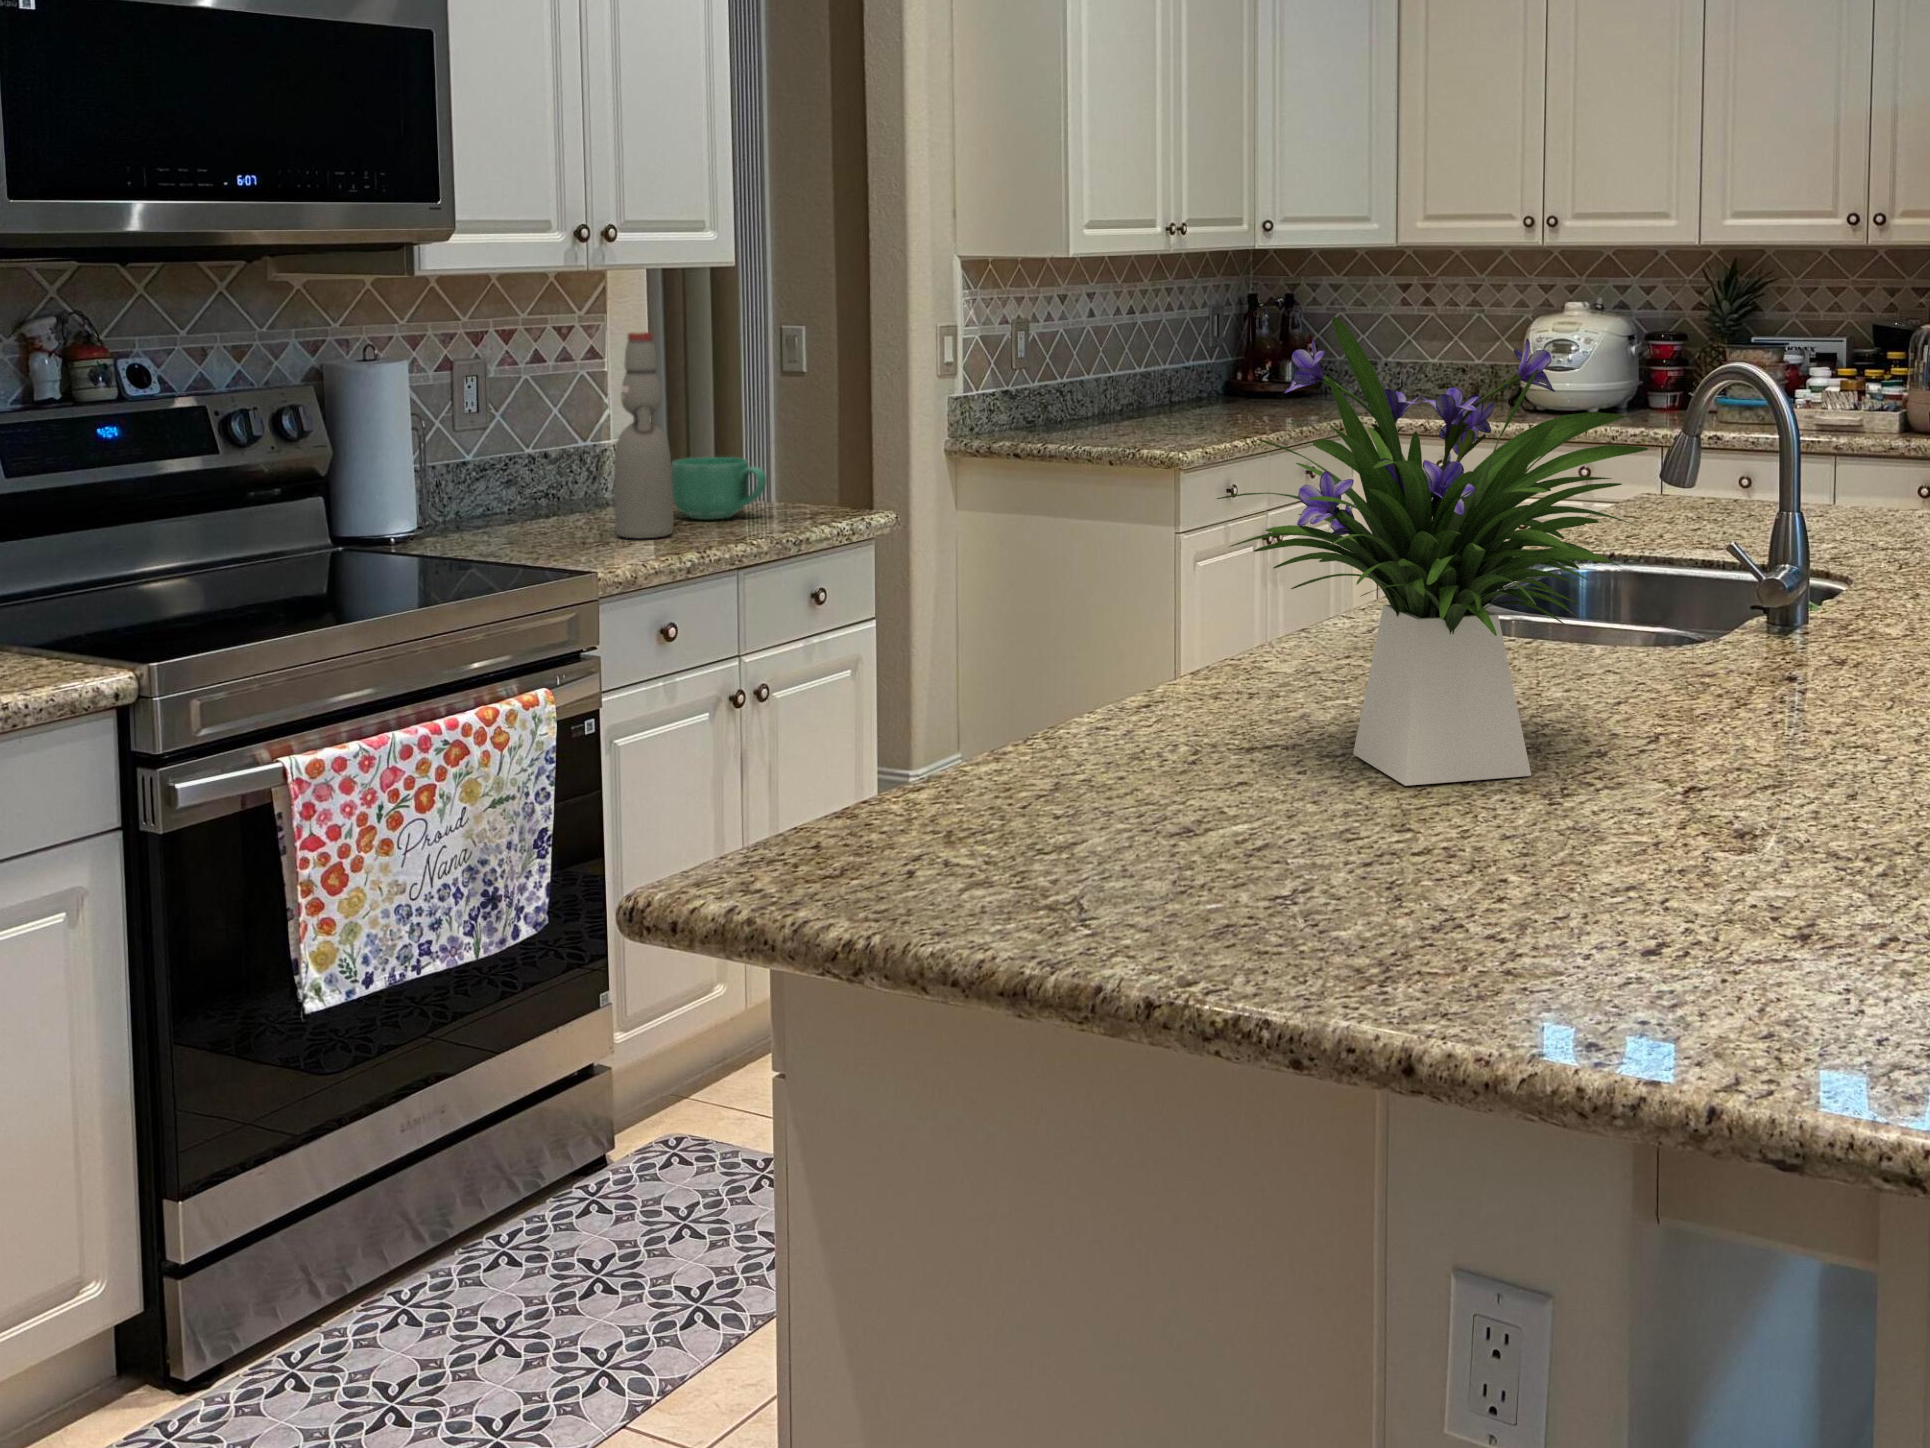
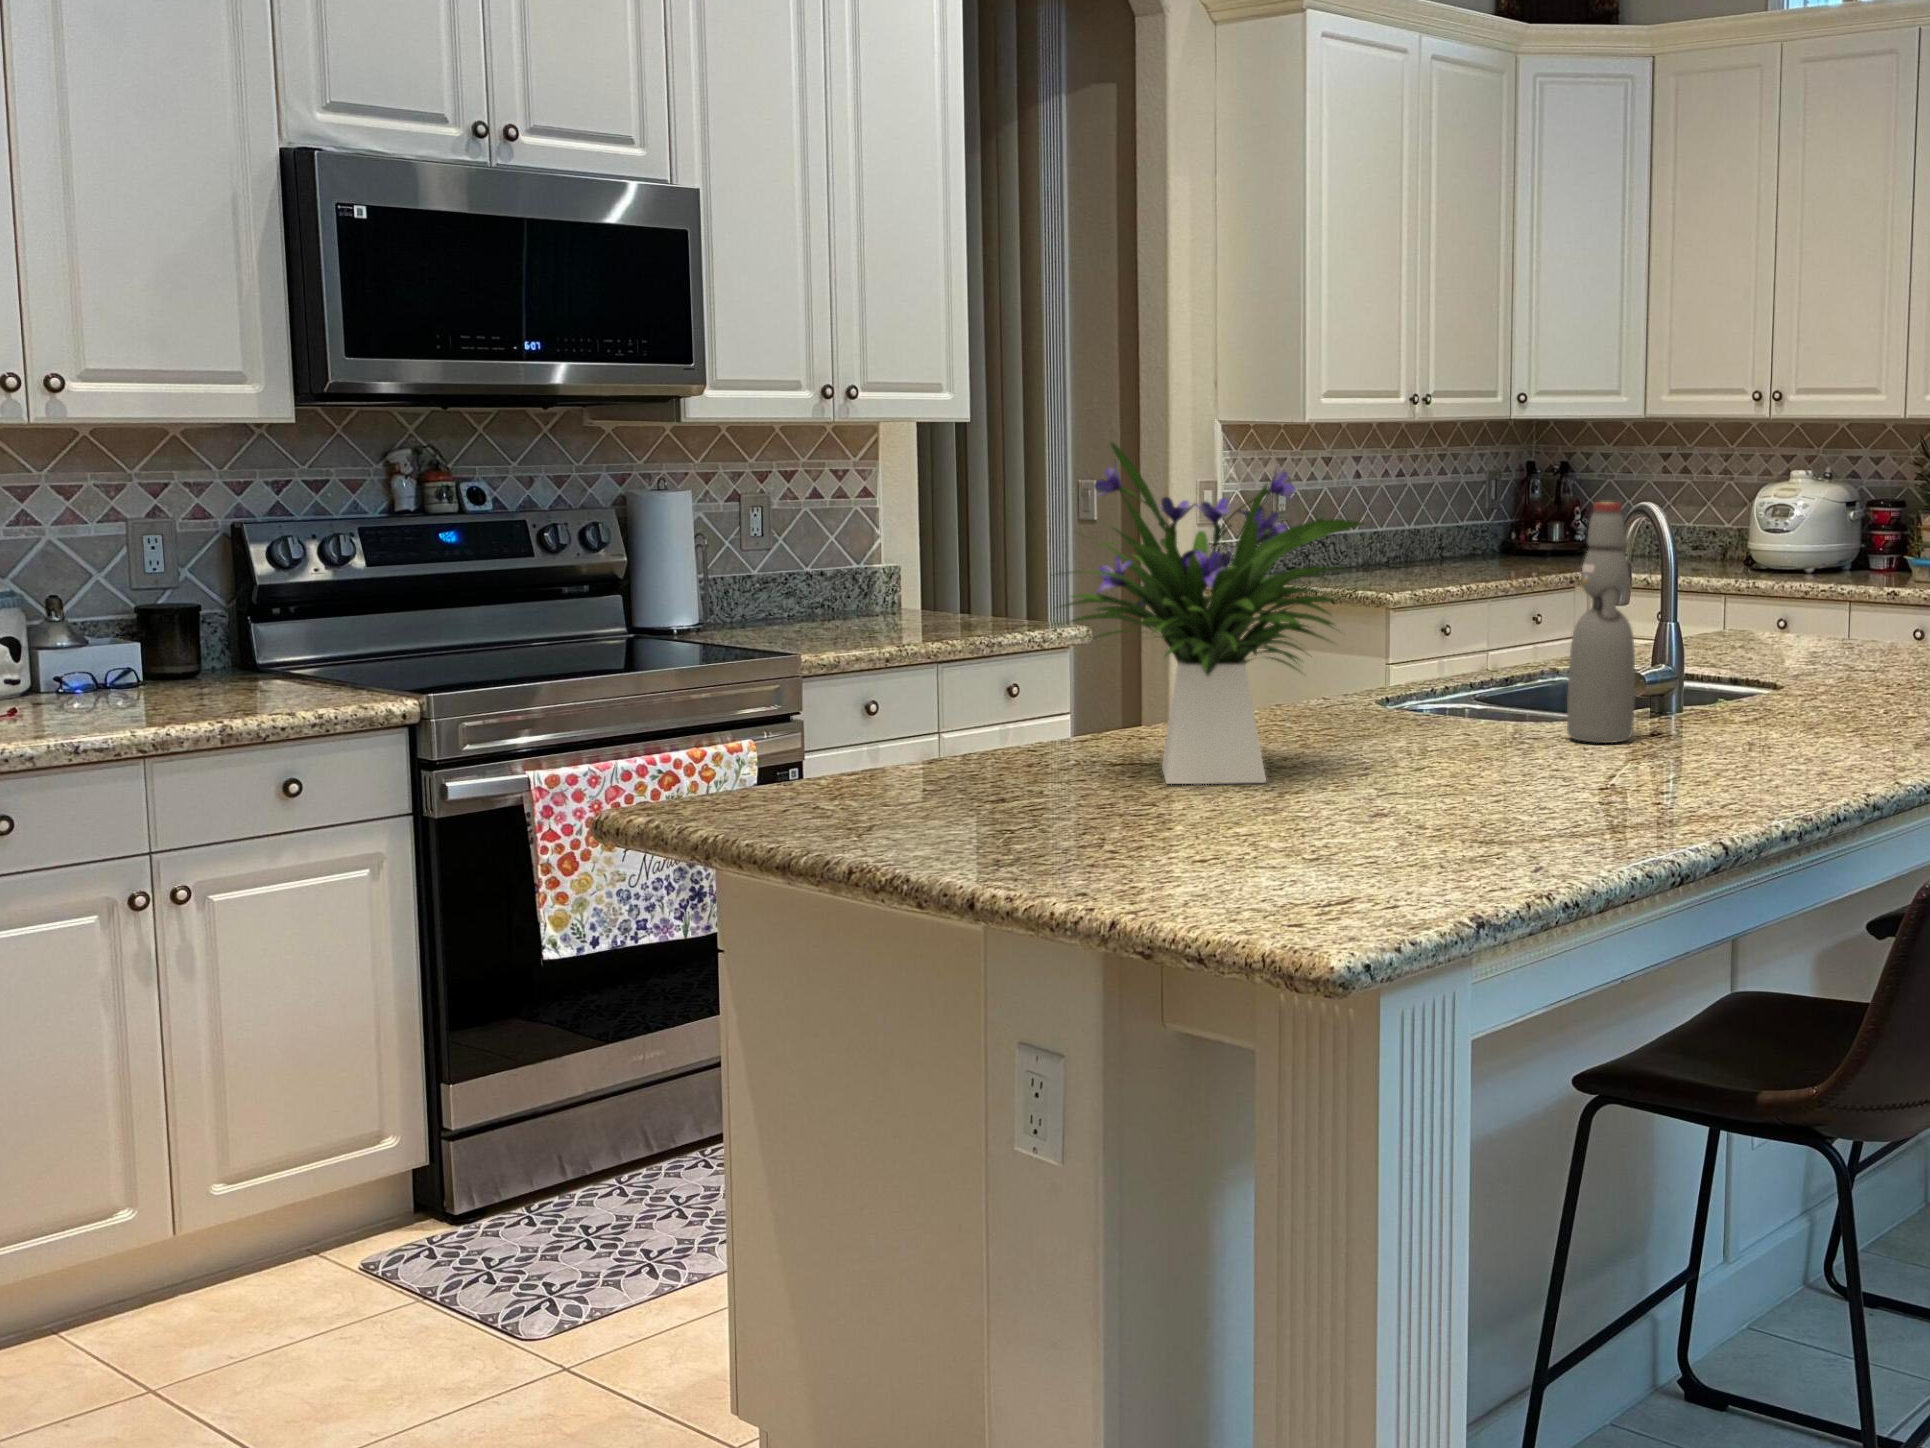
bottle: present [614,332,674,538] -> present [1567,502,1635,743]
mug: present [672,457,766,519] -> none [905,576,977,625]

